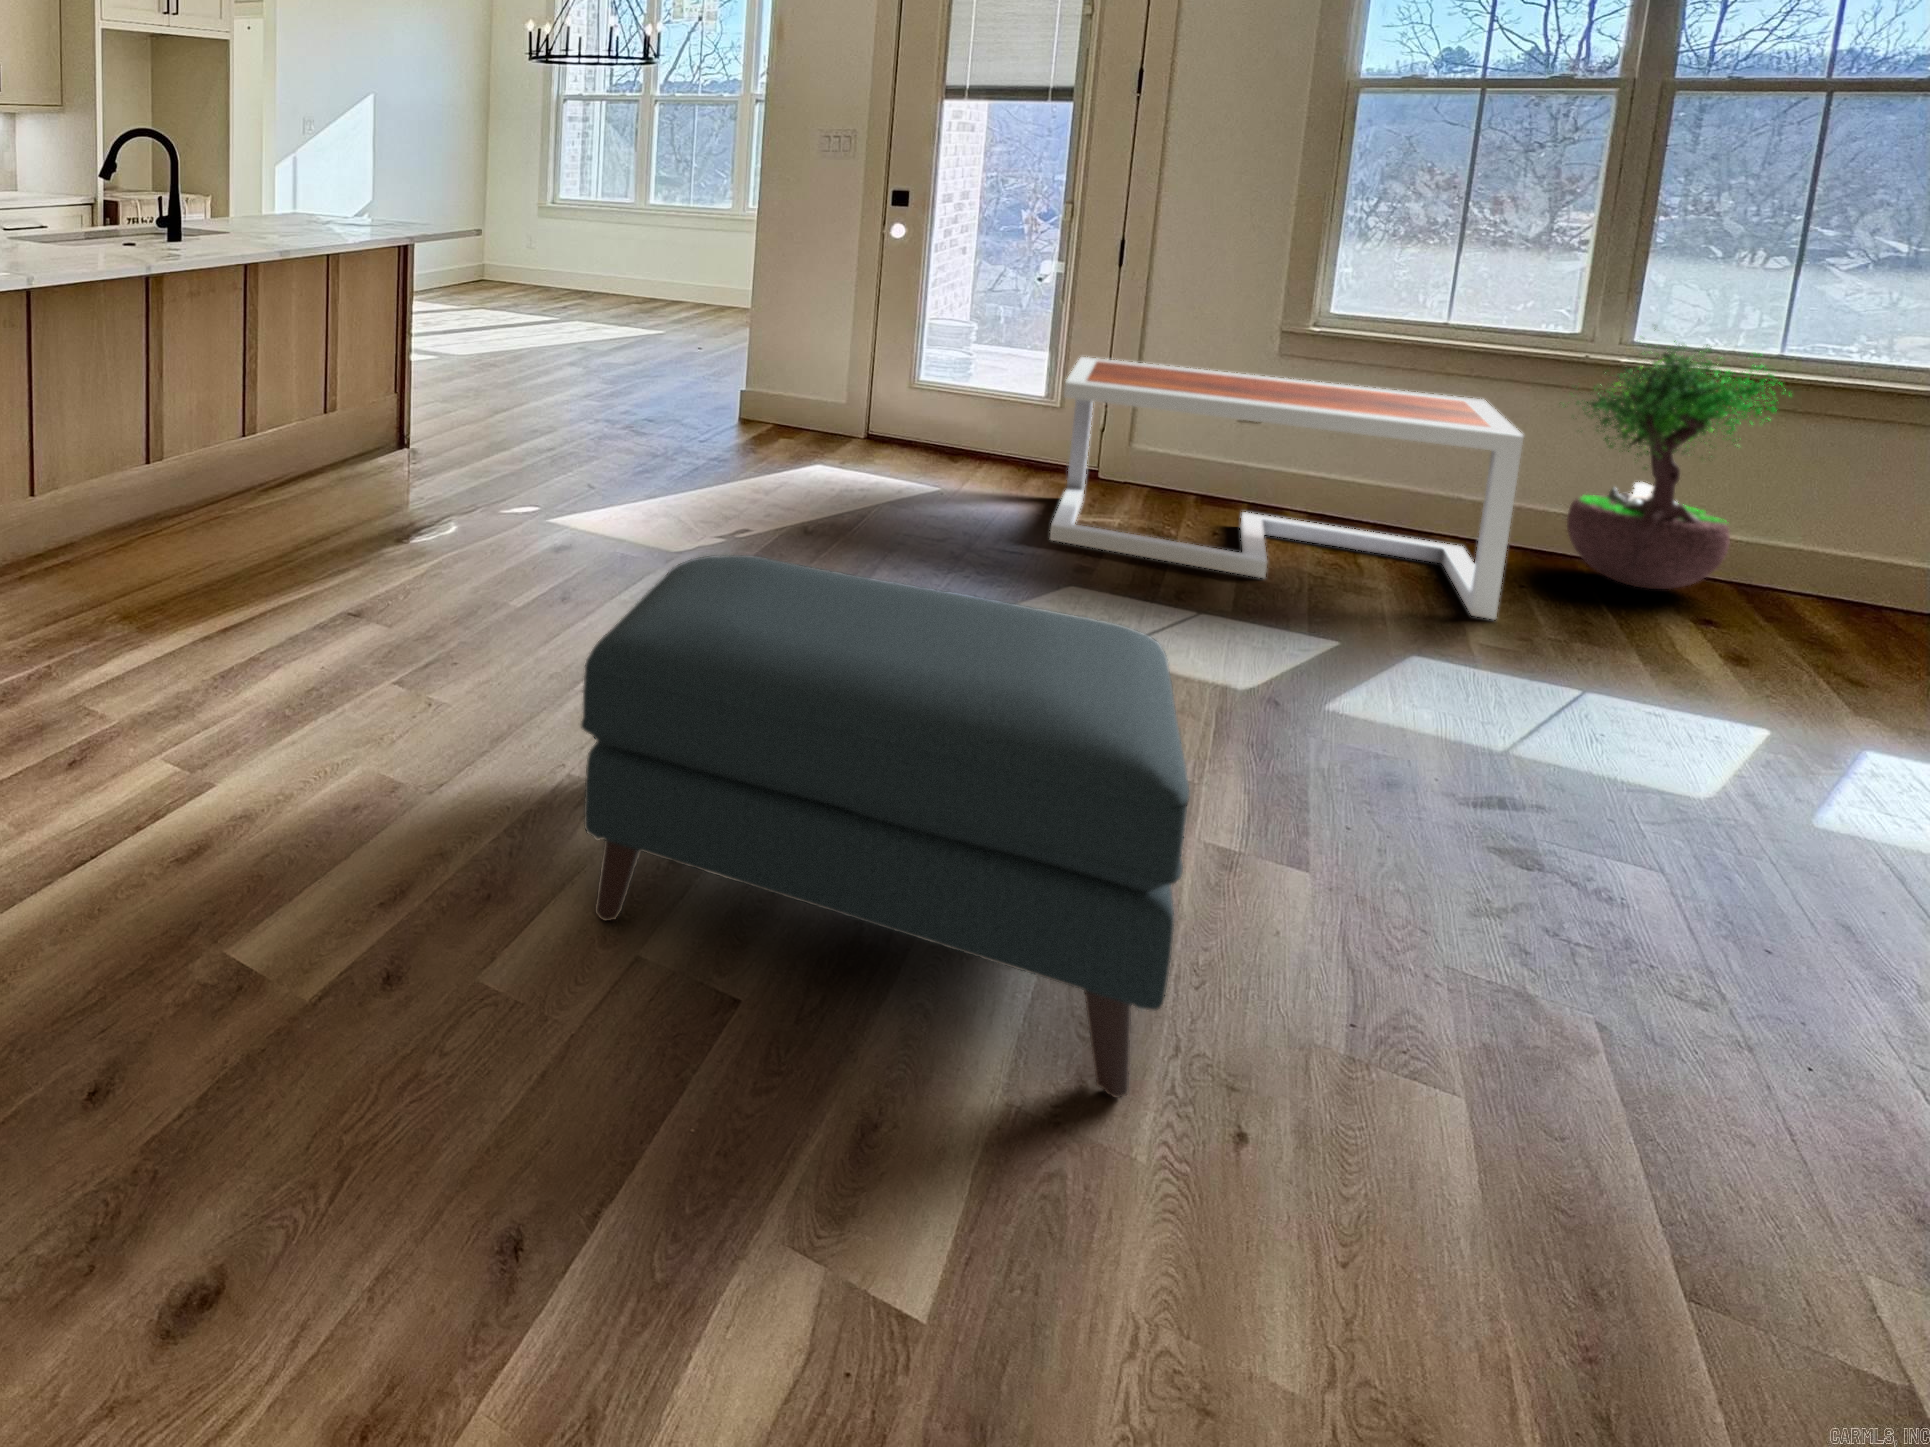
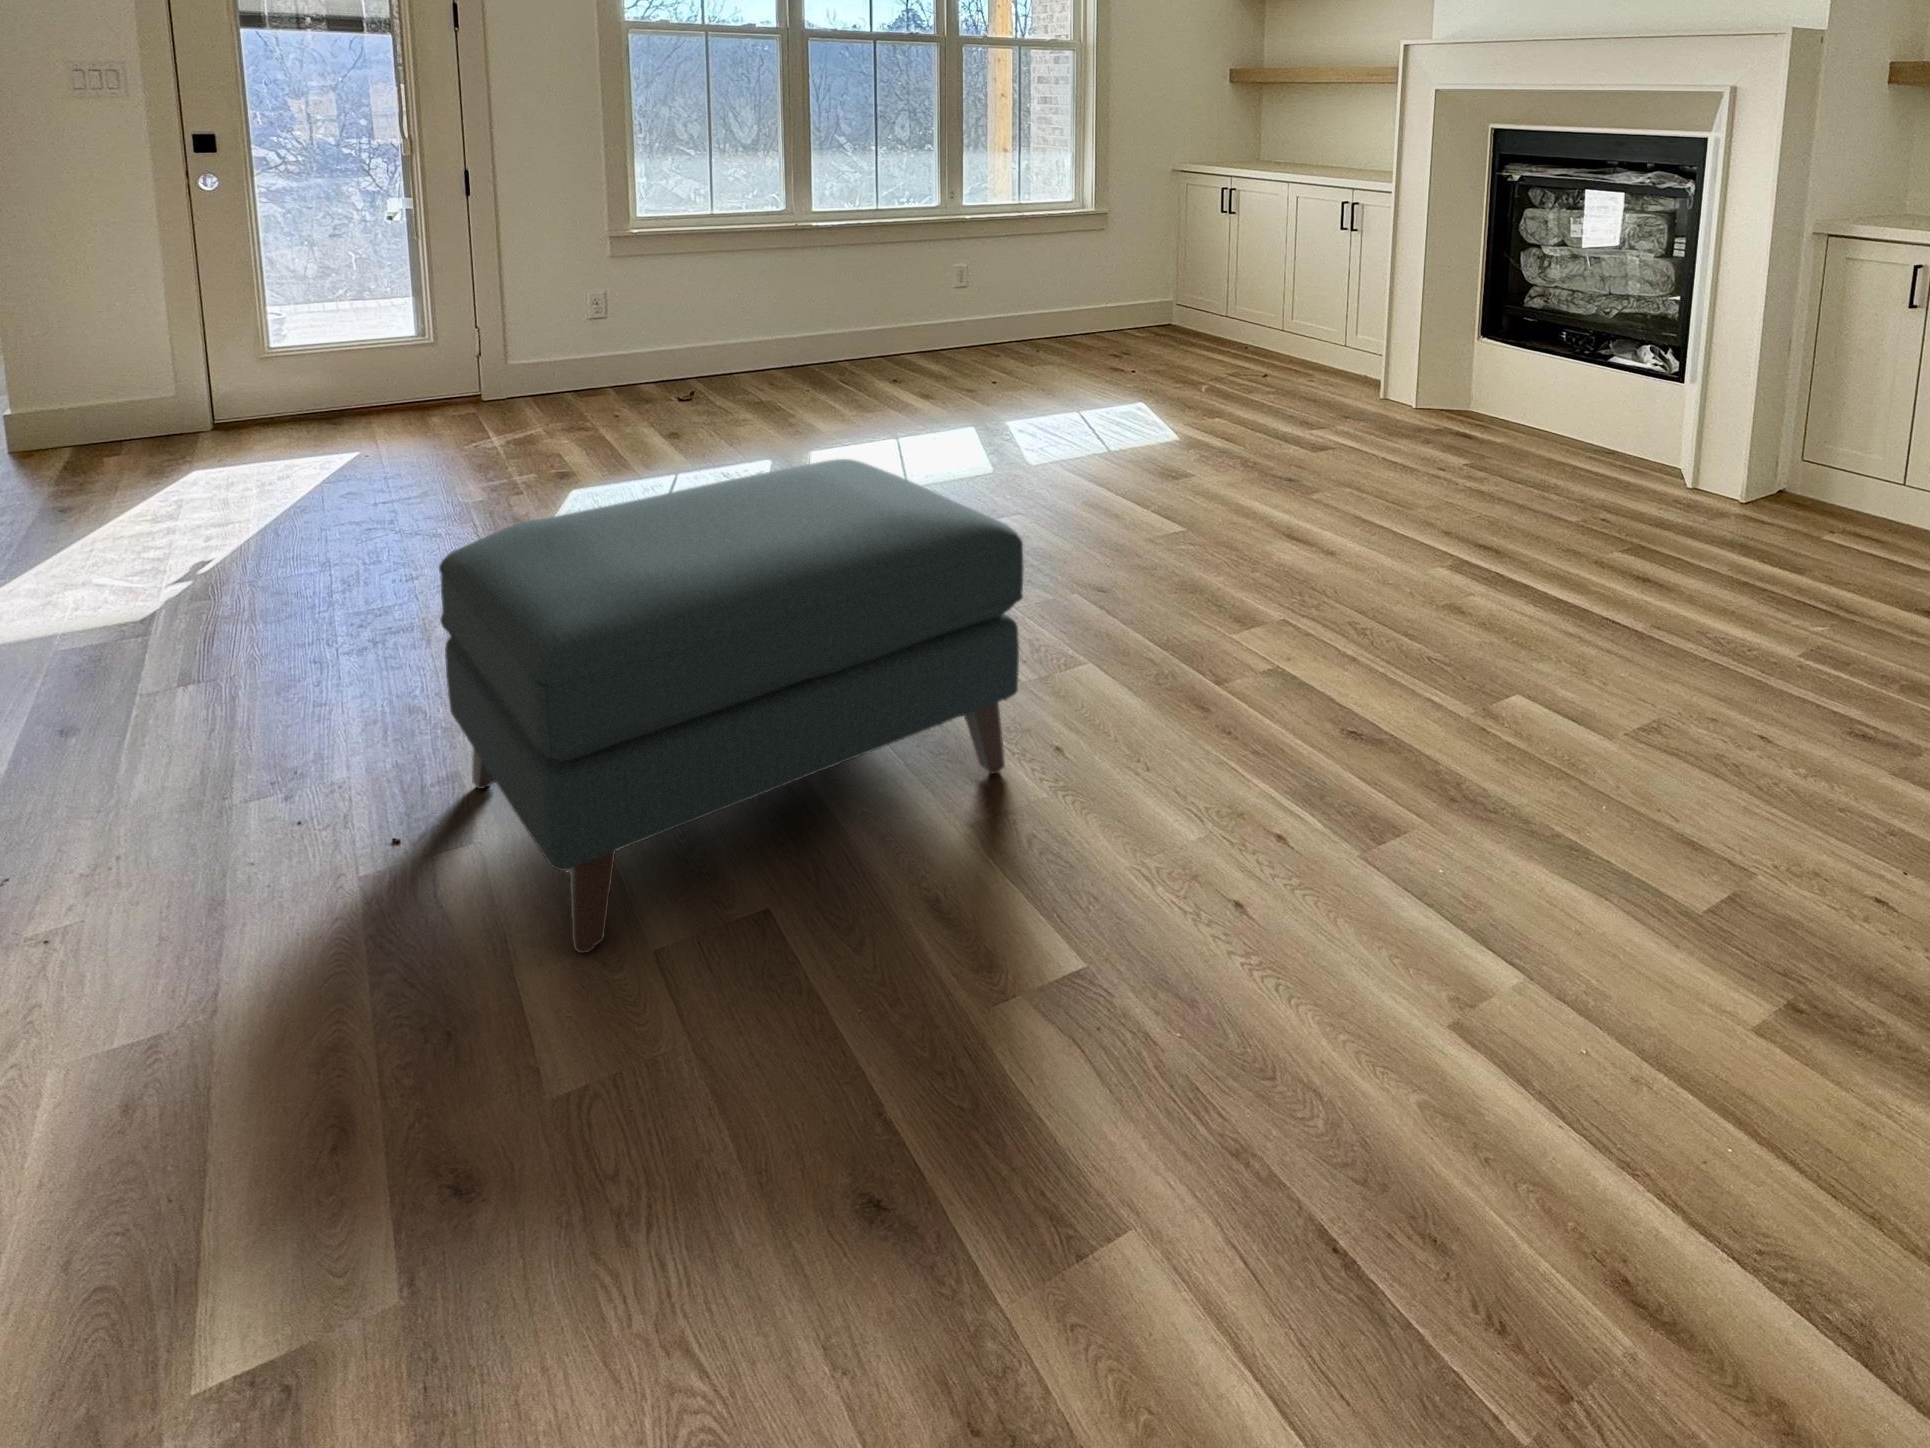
potted tree: present [1561,329,1790,589] -> none [799,197,902,371]
coffee table: present [1050,357,1523,620] -> none [469,265,818,459]

